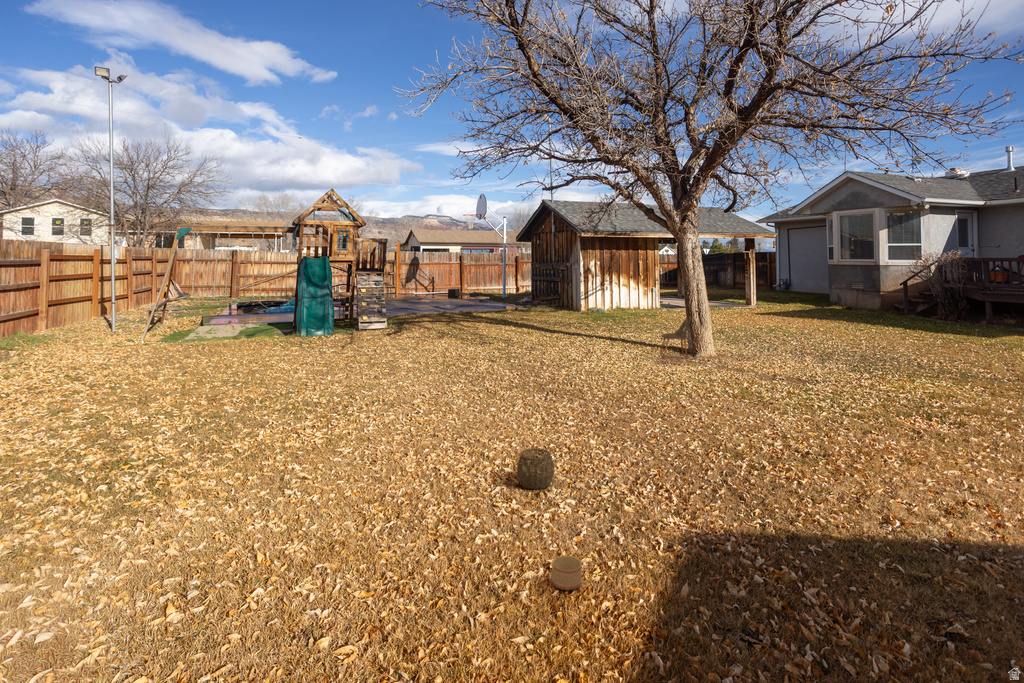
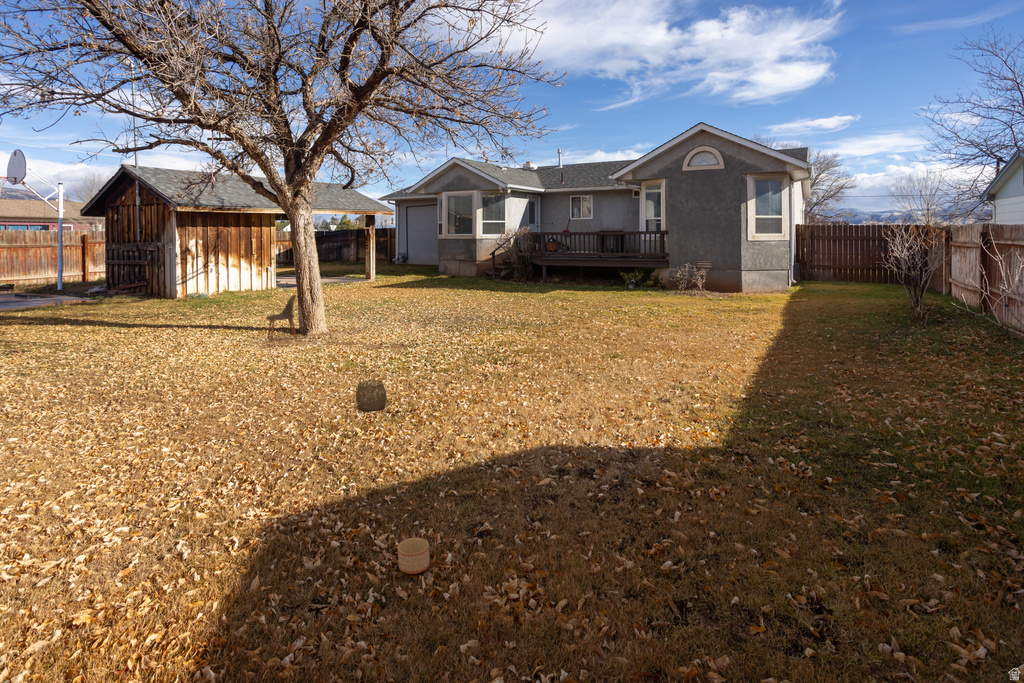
woven basket: present [517,448,555,489] -> present [356,380,386,411]
planter: present [552,555,582,590] -> present [398,538,430,574]

